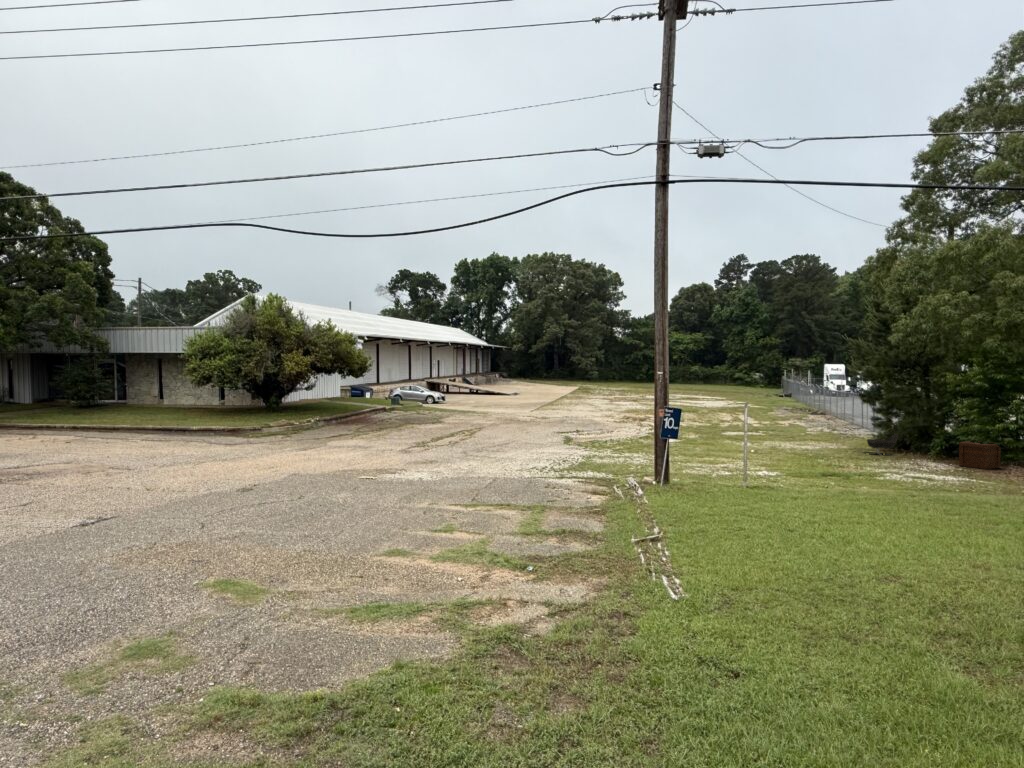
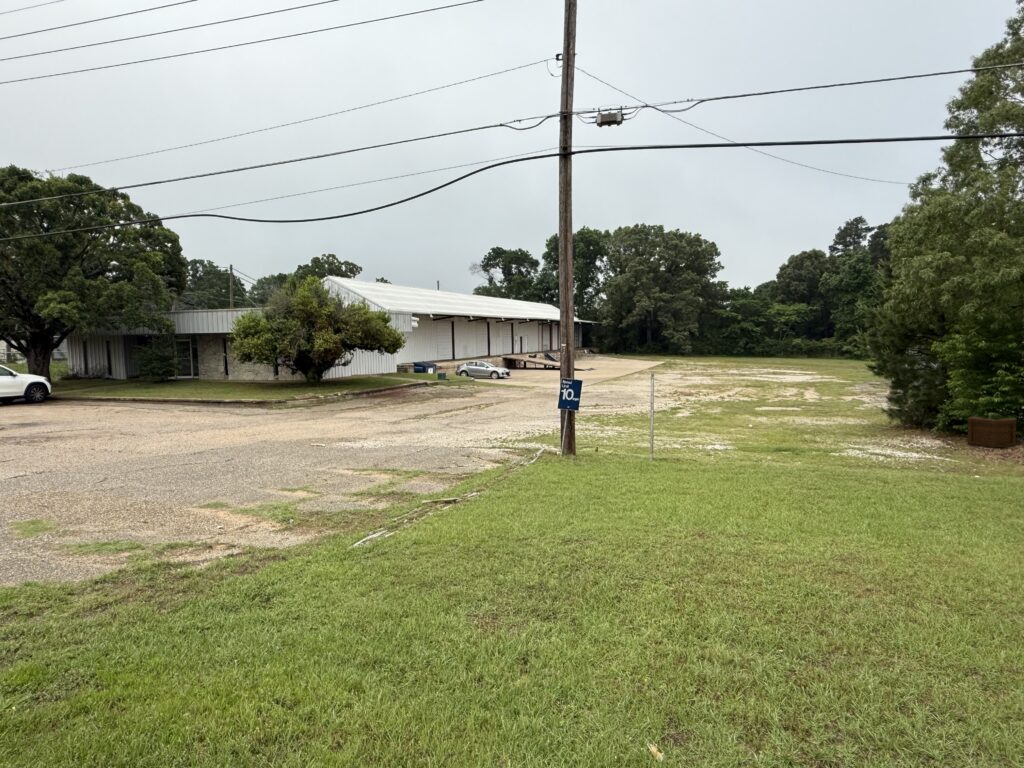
lounge chair: present [867,434,898,454] -> none [882,408,918,433]

